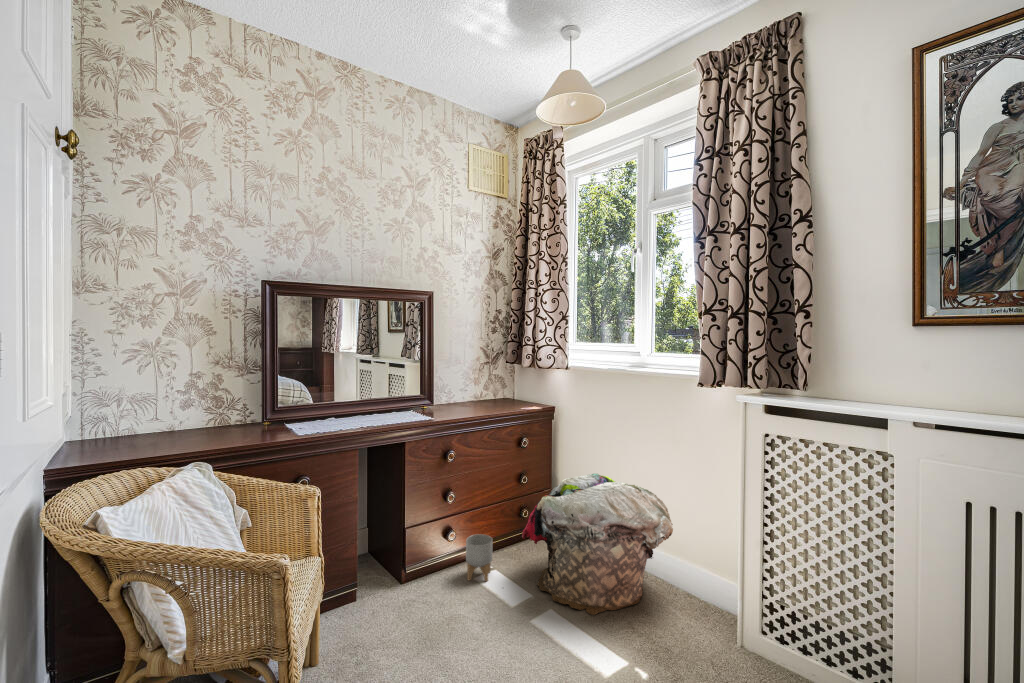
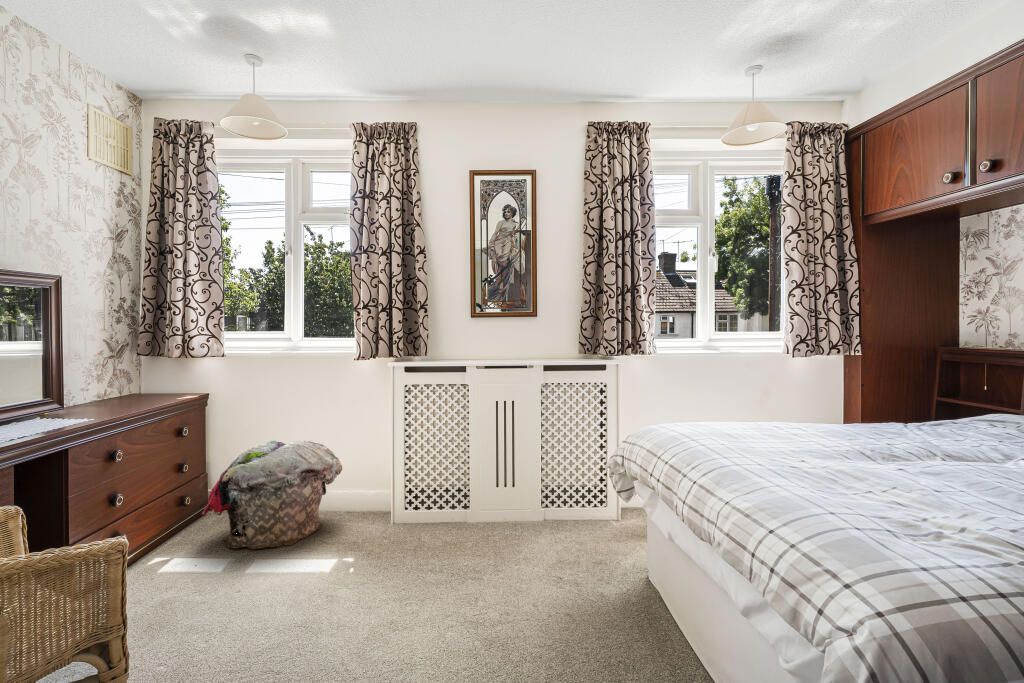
planter: present [466,534,493,581] -> none [142,522,175,570]

